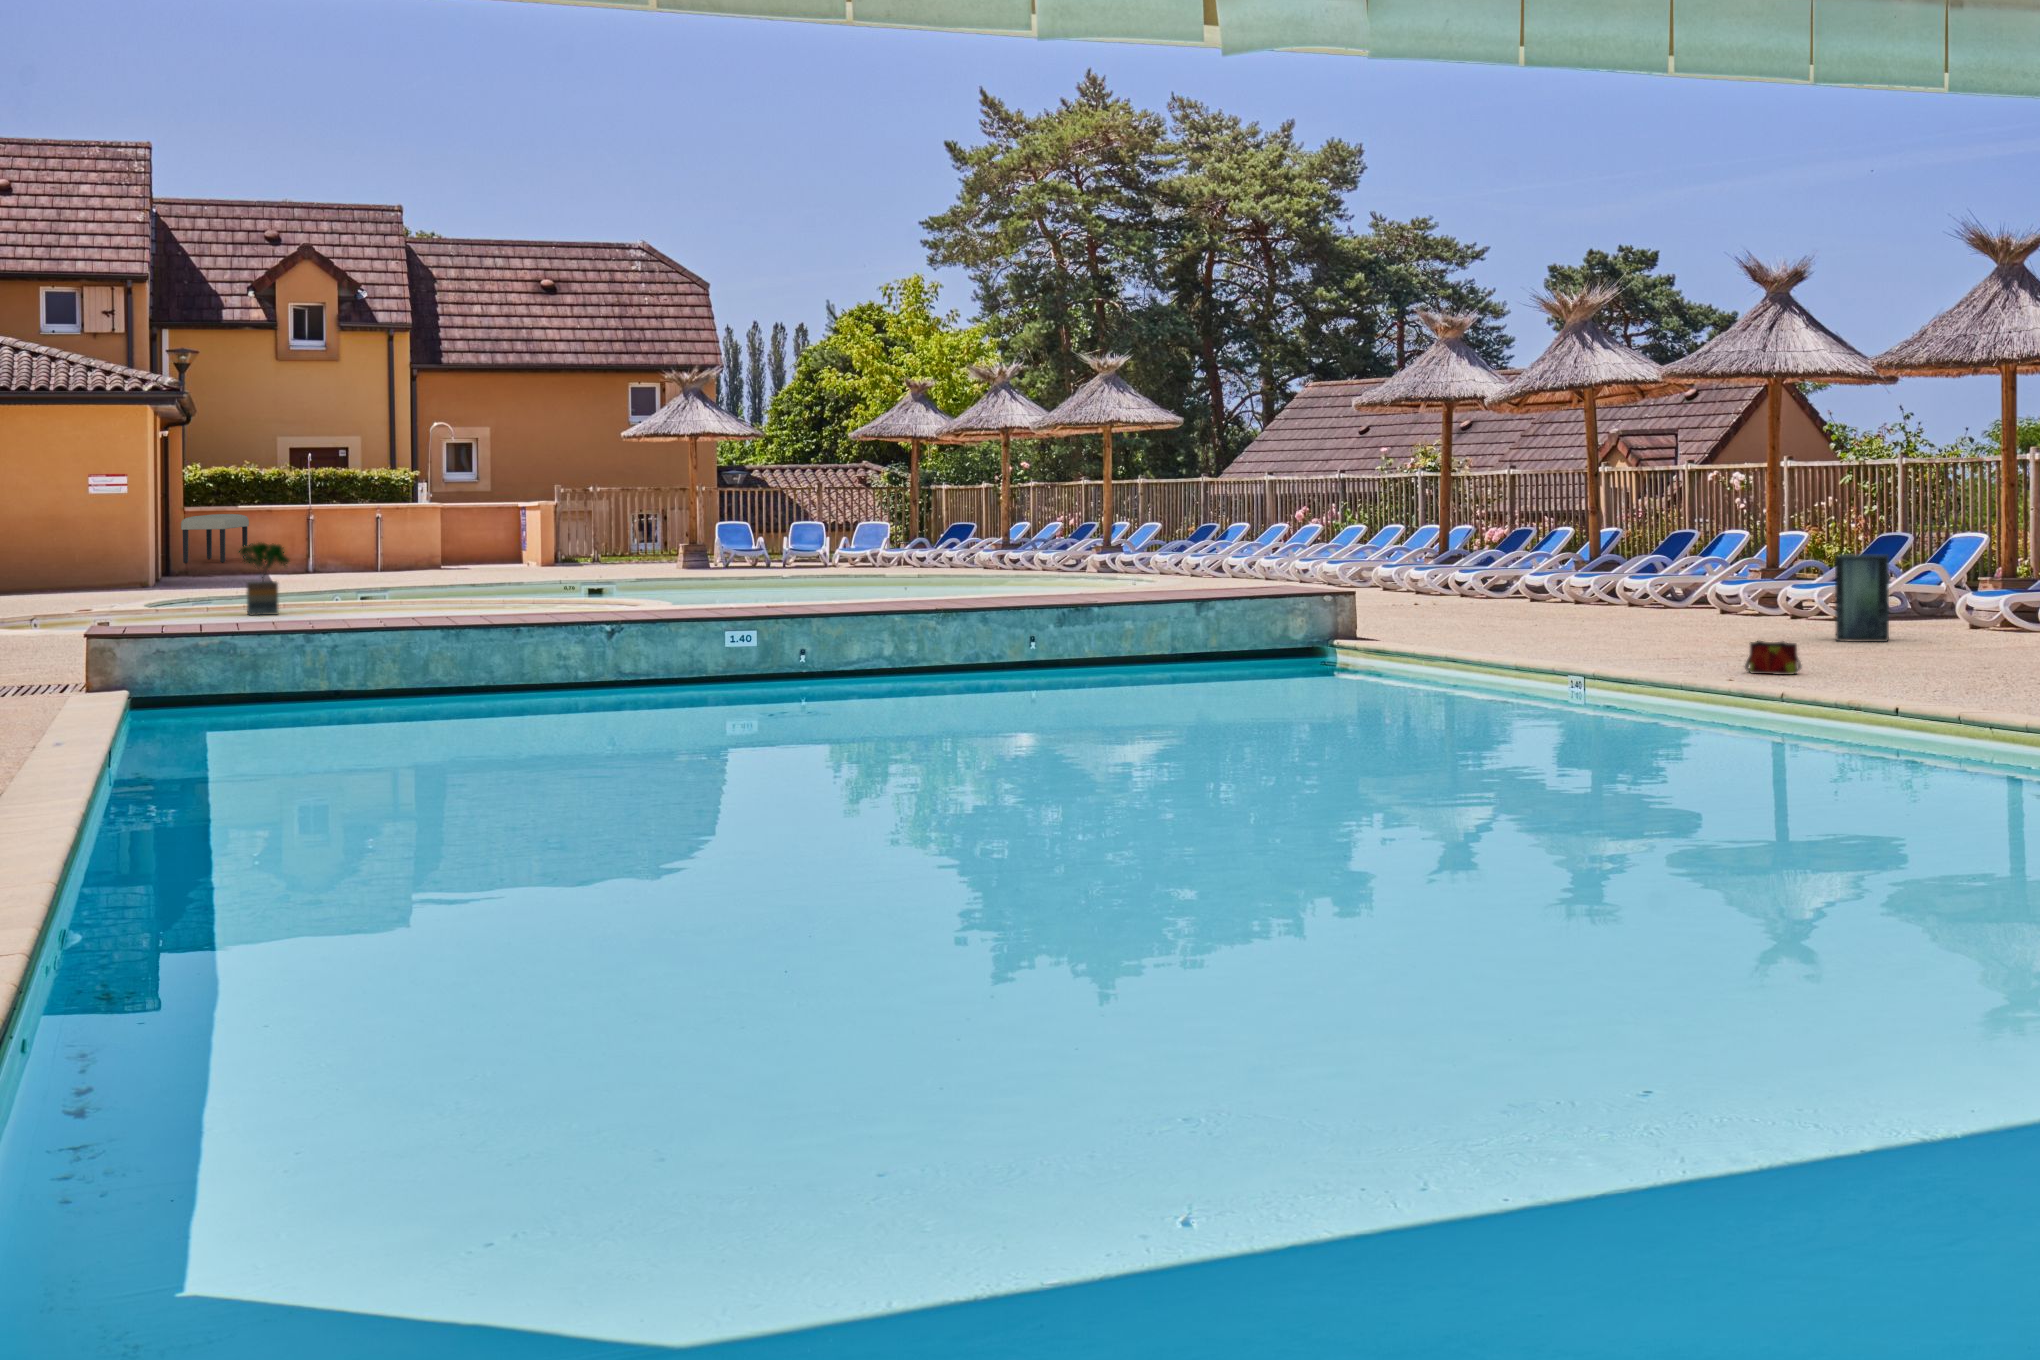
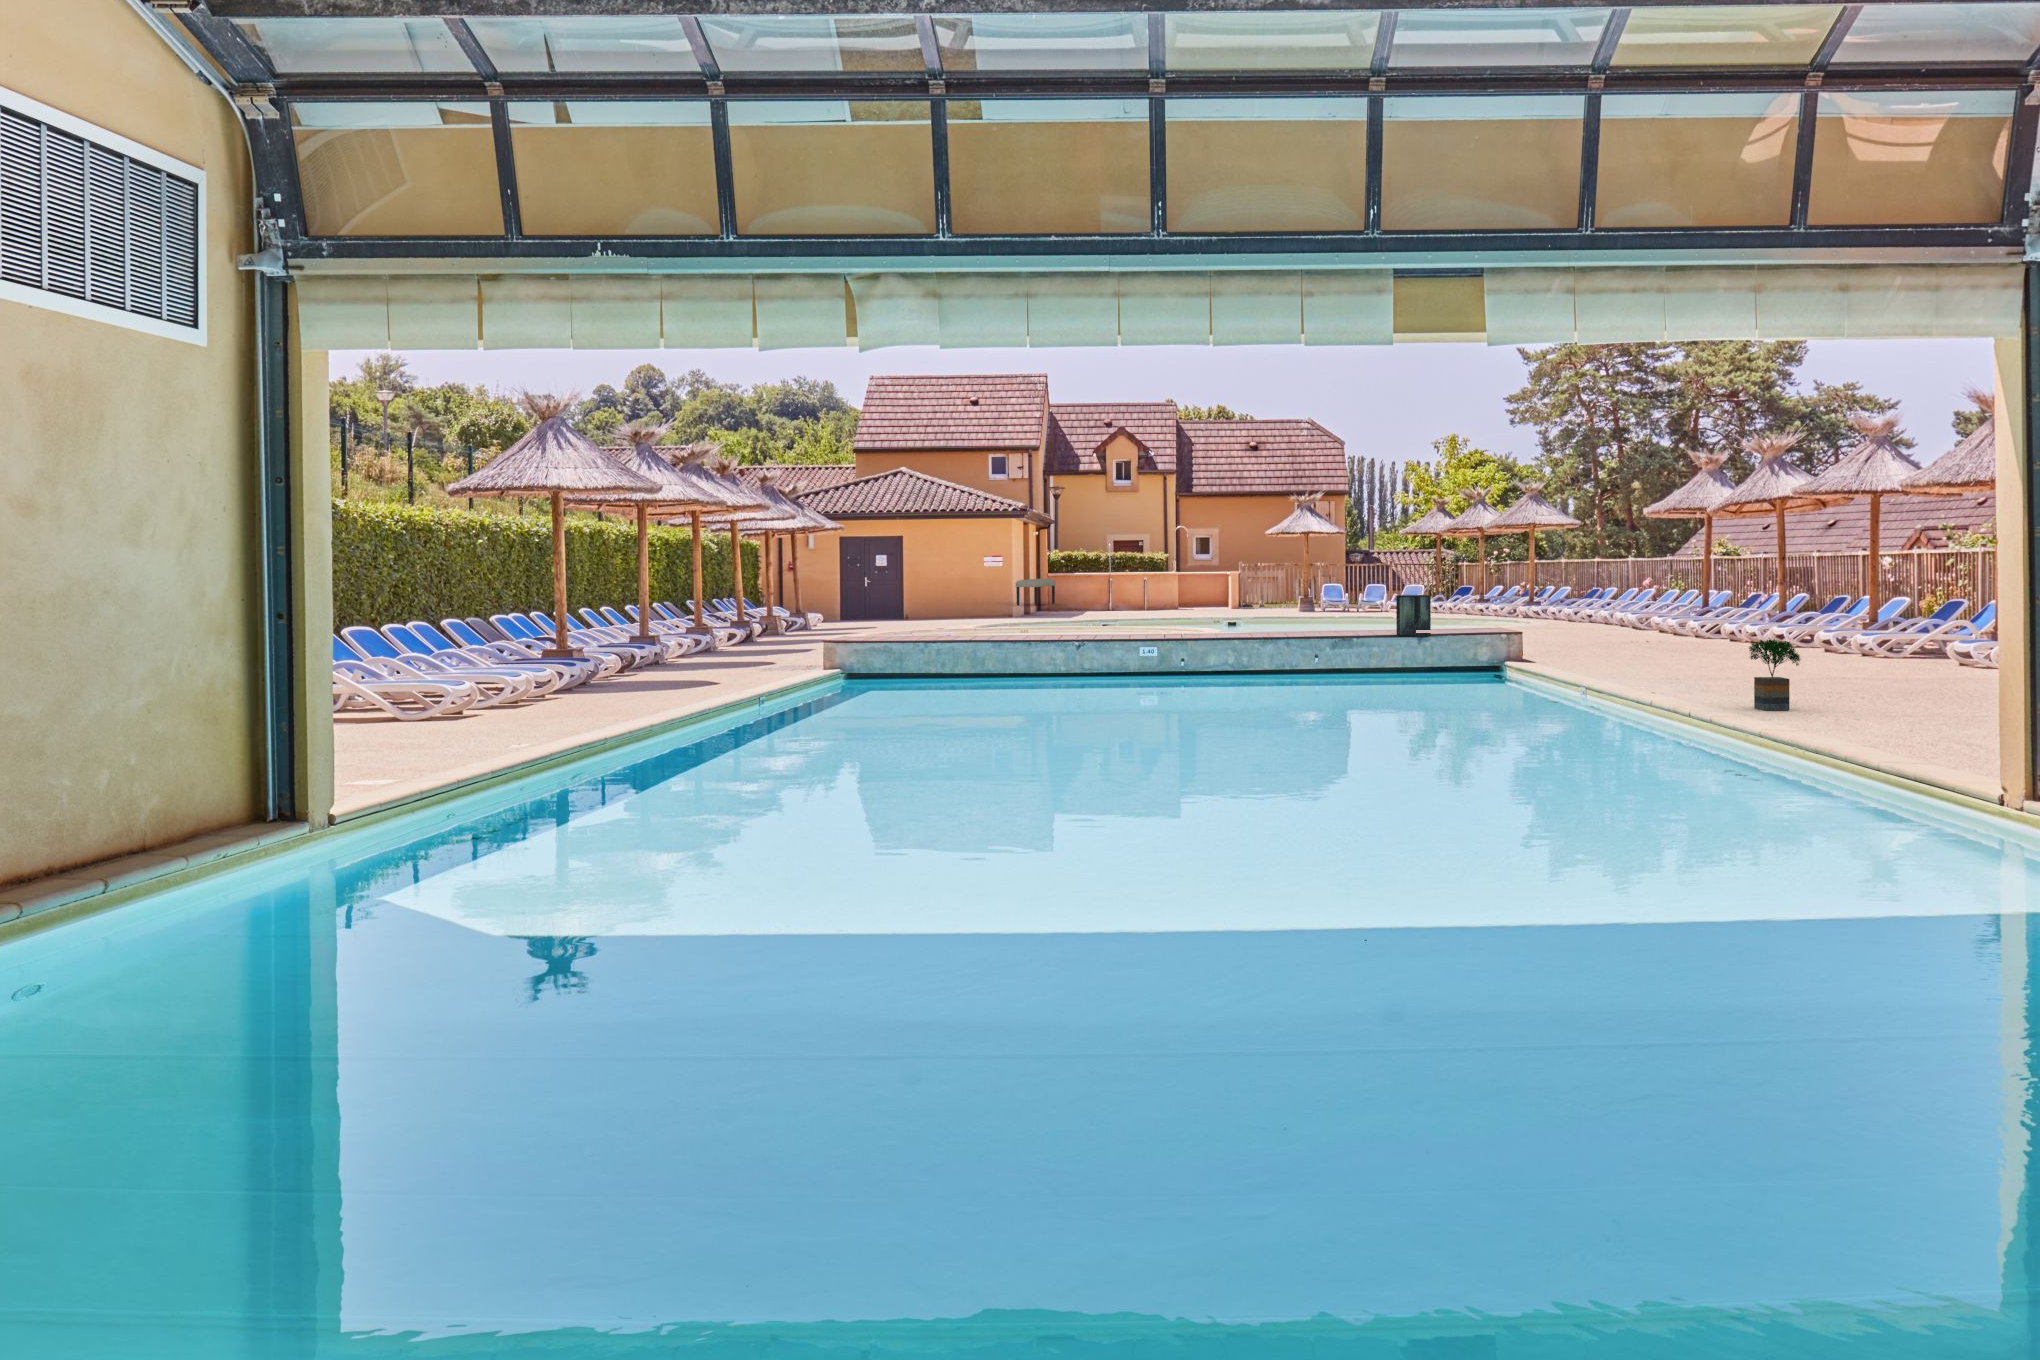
potted tree: present [239,543,289,615] -> present [1749,639,1800,711]
storage box: present [1835,554,1889,642] -> present [1396,595,1431,637]
bag: present [1745,641,1801,675] -> none [1682,671,1716,694]

